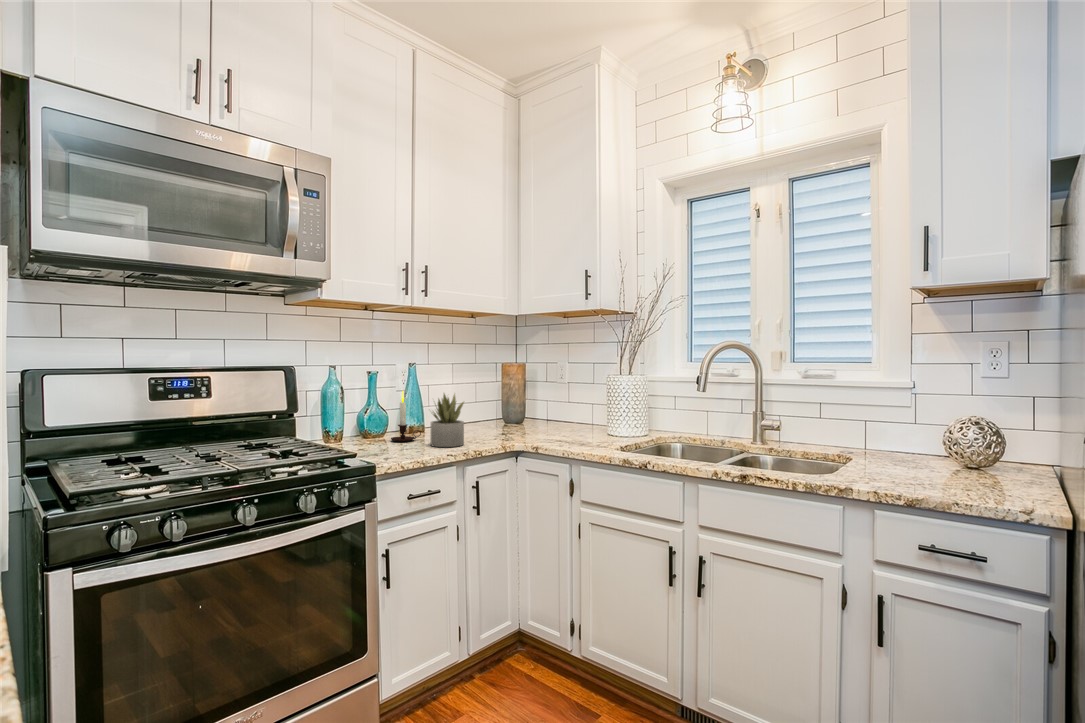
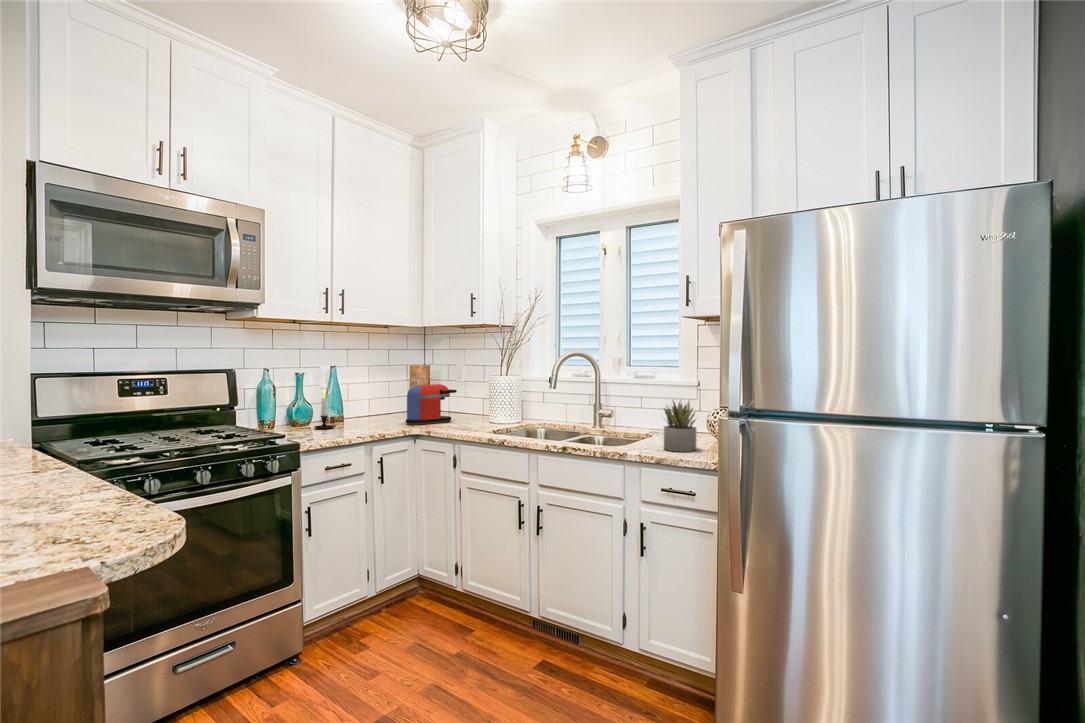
coffee maker: none [500,386,561,437] -> present [406,384,457,425]
succulent plant: present [431,394,464,447] -> present [664,400,696,452]

